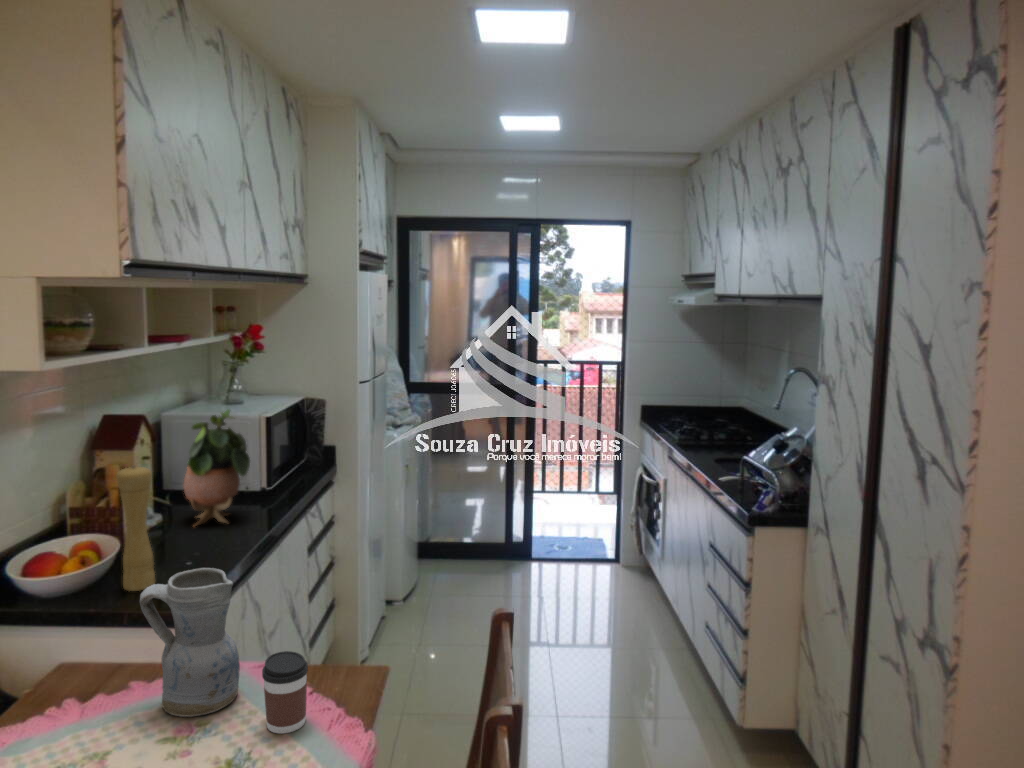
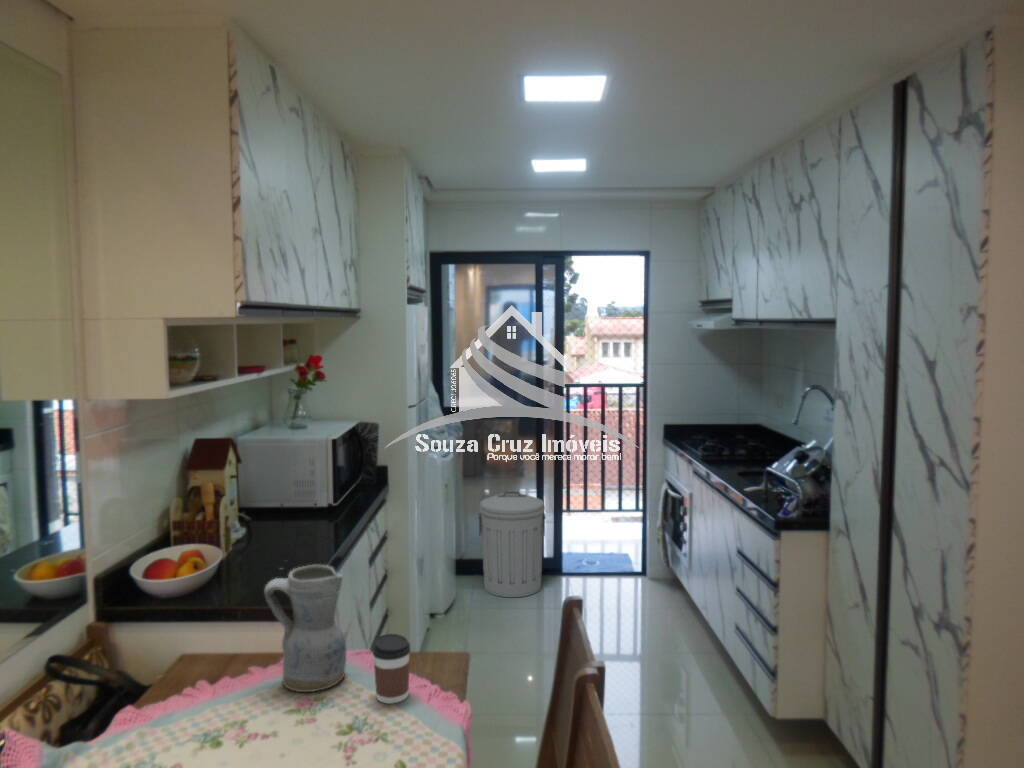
potted plant: present [183,410,250,526] -> none [264,432,324,538]
pepper mill: present [116,466,155,591] -> none [223,481,255,592]
trash can: none [442,473,513,585] -> present [479,492,546,597]

